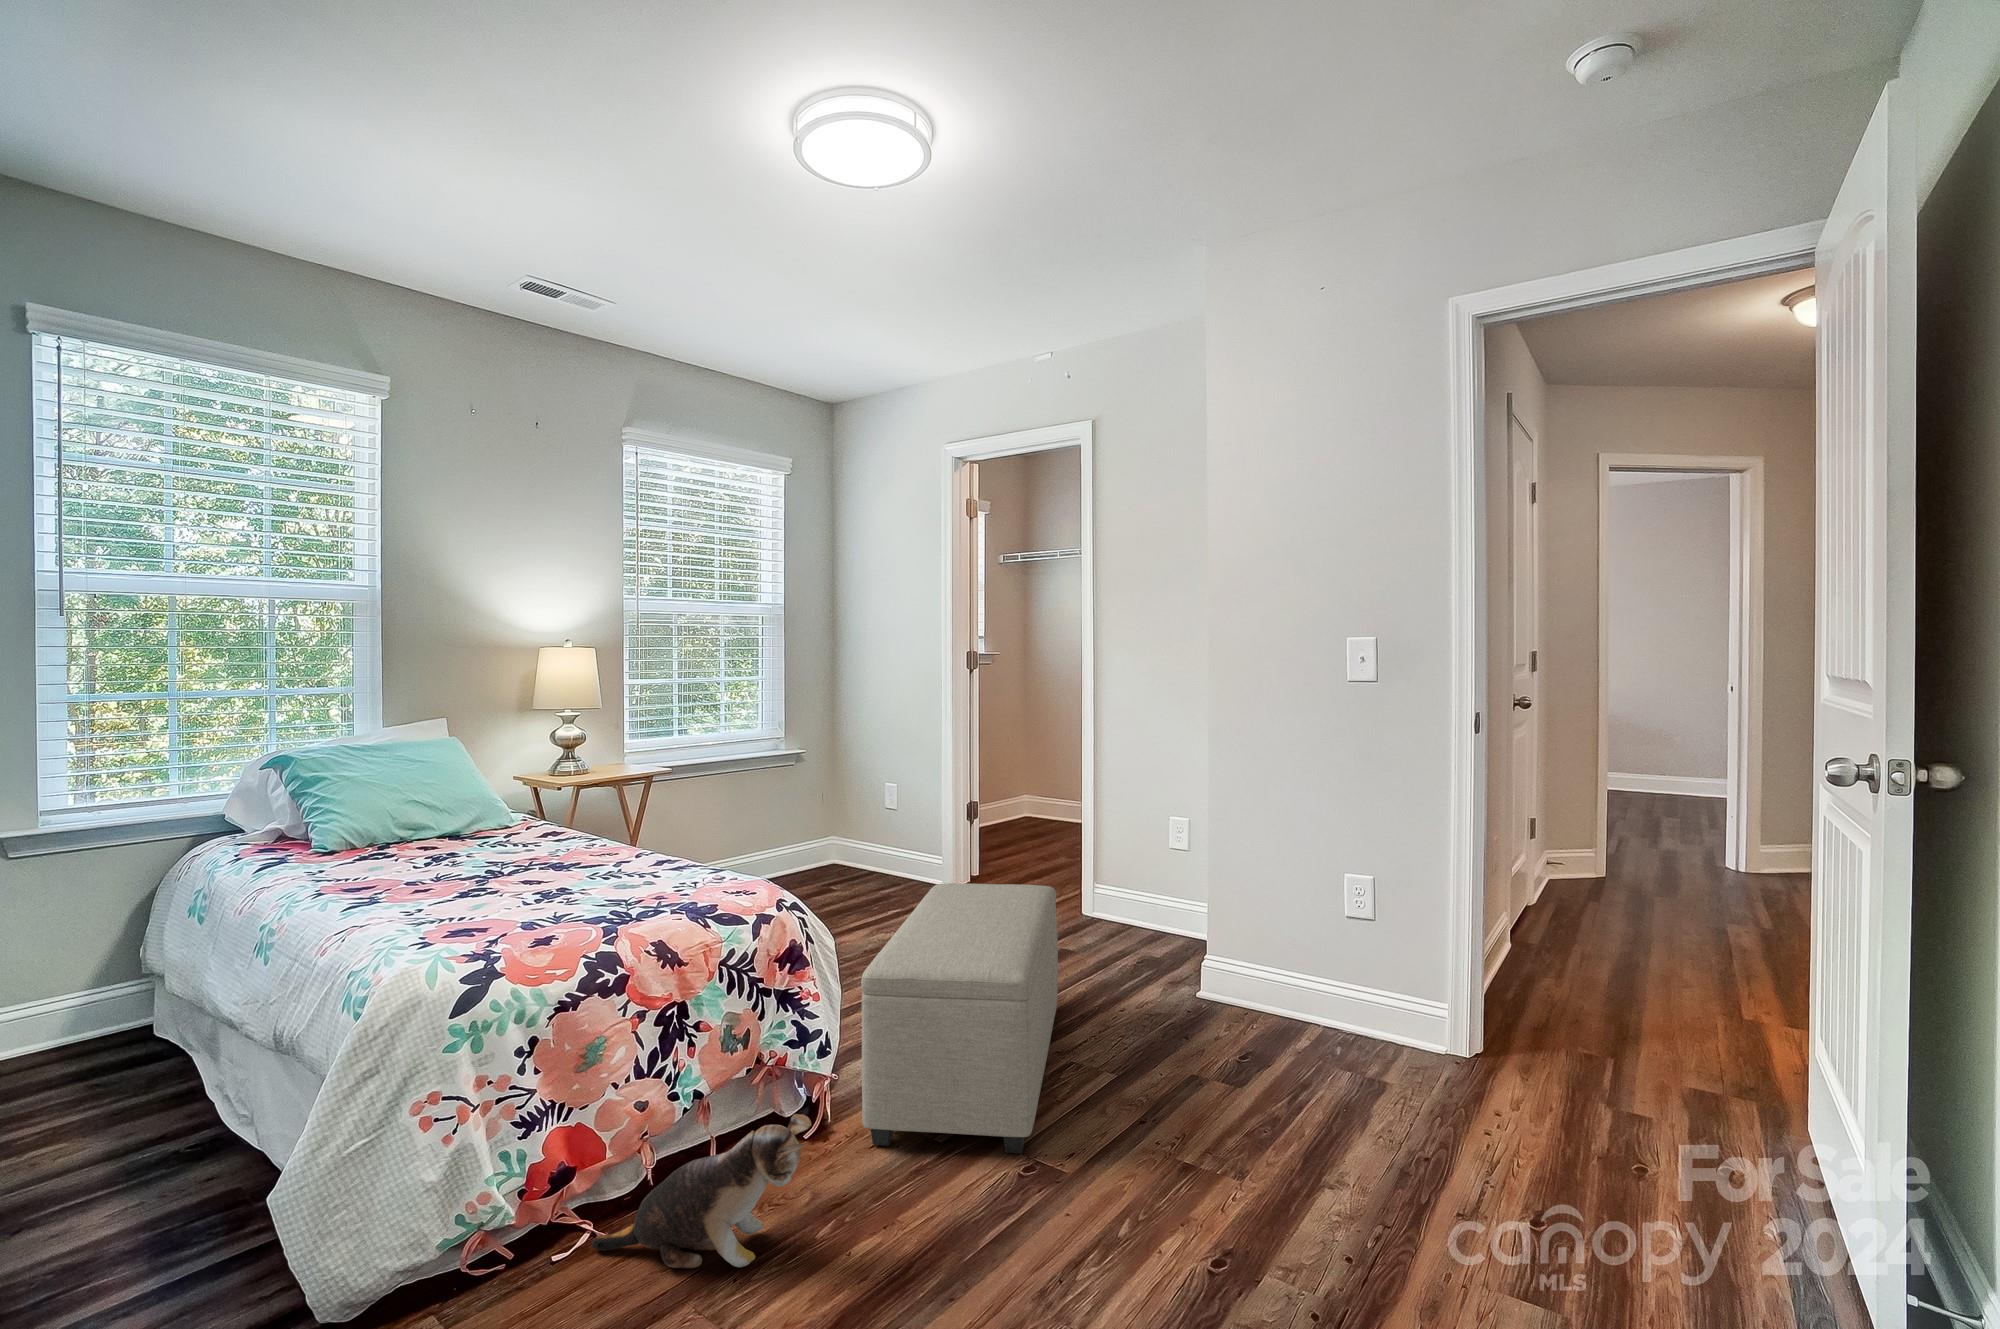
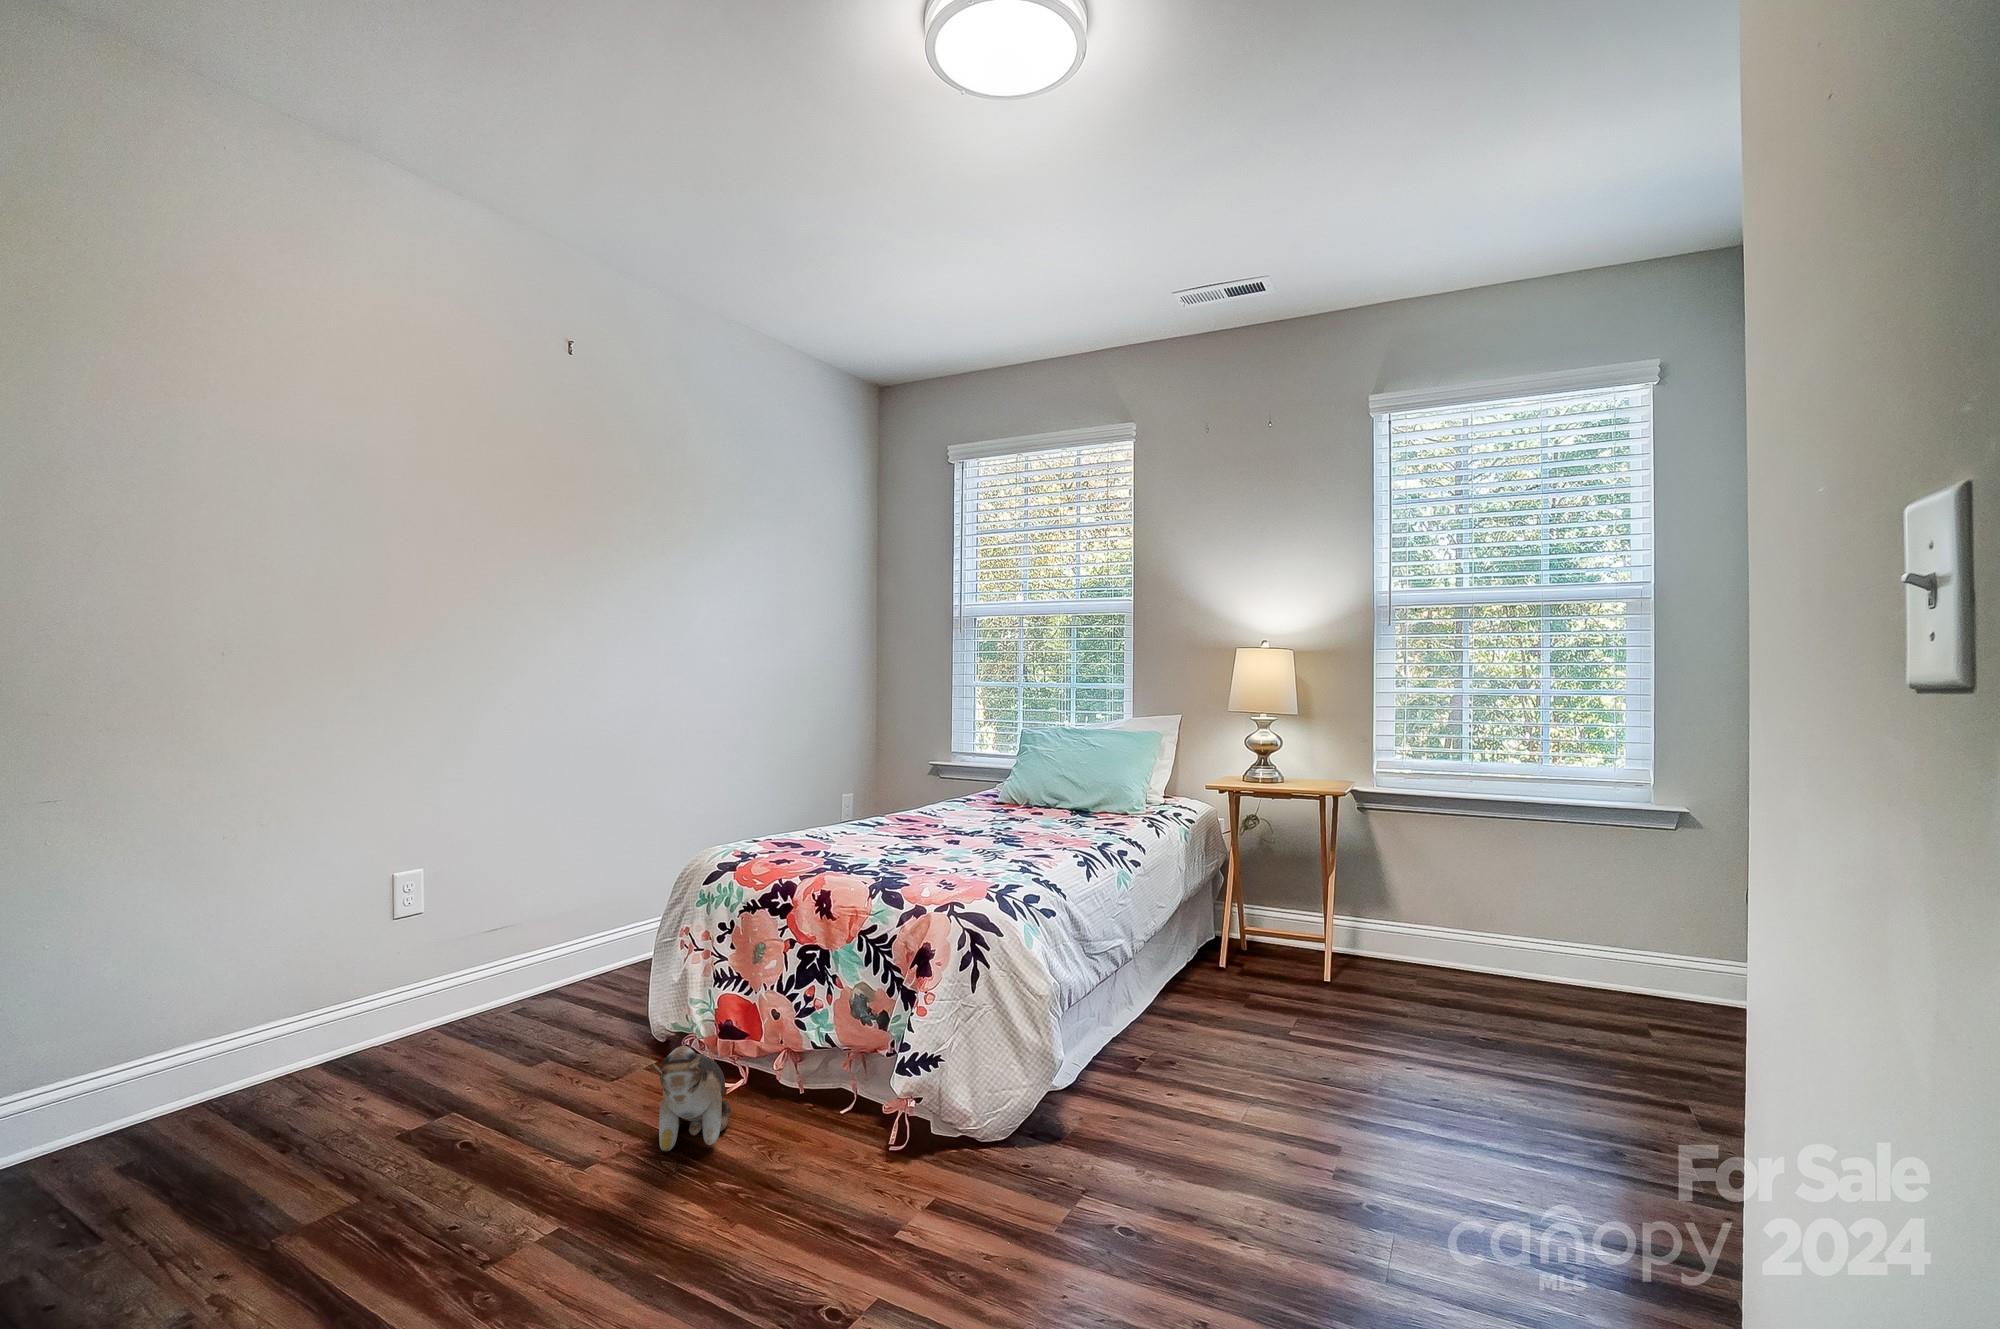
ottoman: present [861,883,1058,1153] -> none [826,981,1315,1279]

